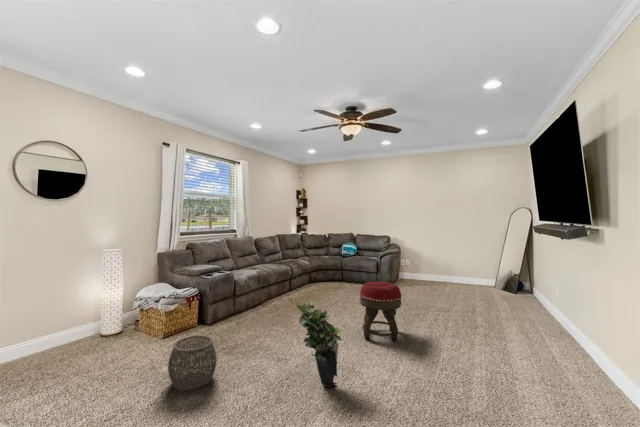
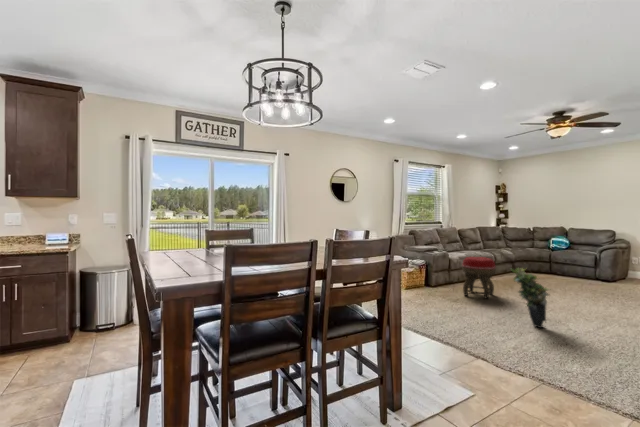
footstool: present [360,281,401,342] -> present [462,257,496,299]
woven basket: present [168,335,217,391] -> none [422,284,452,313]

